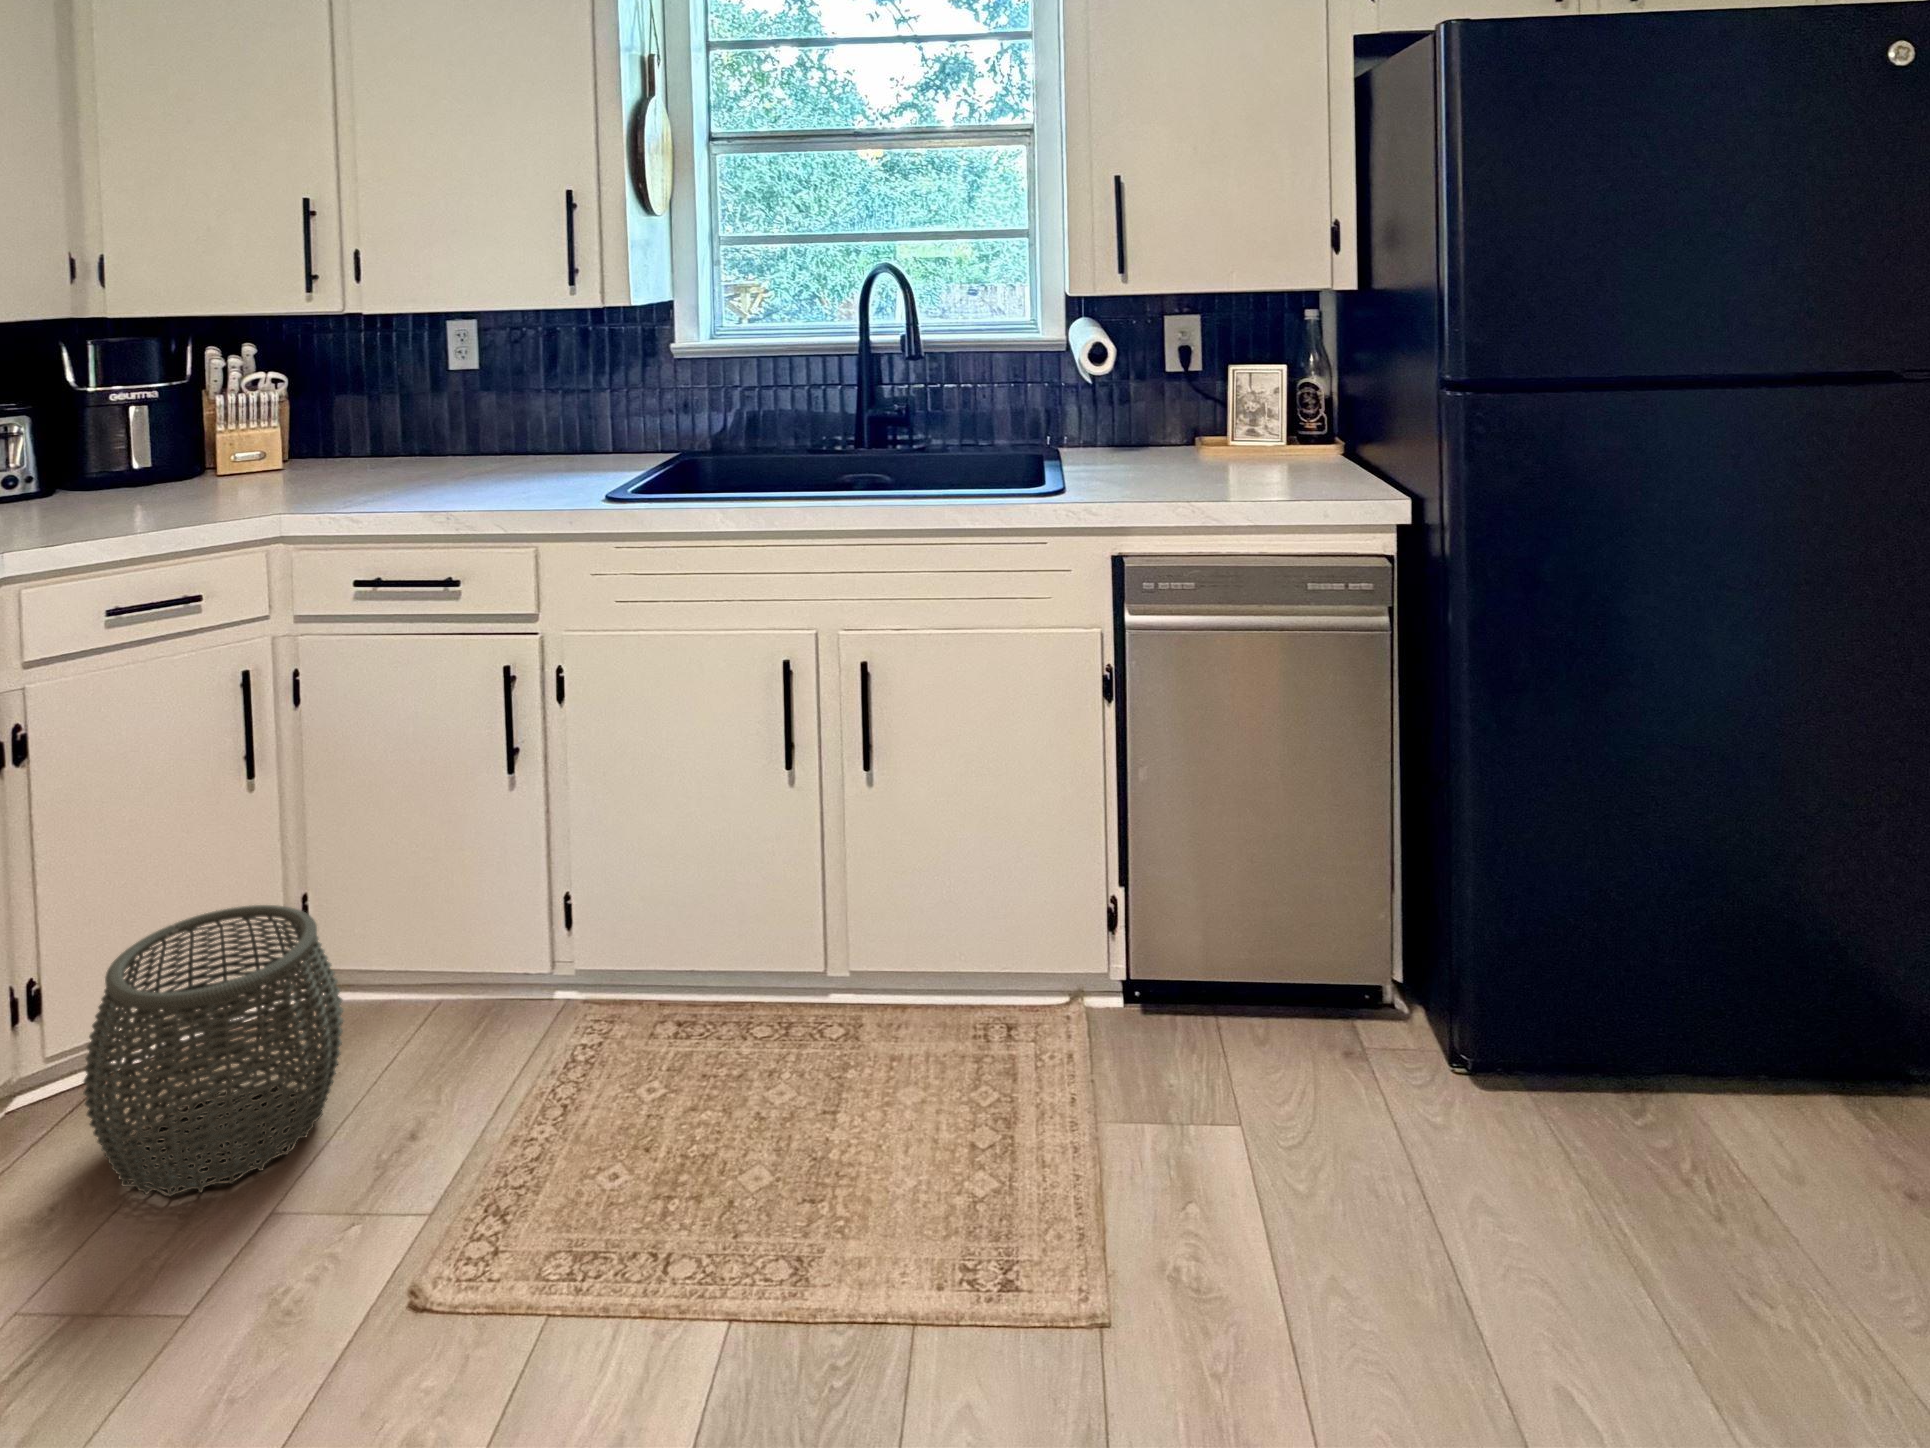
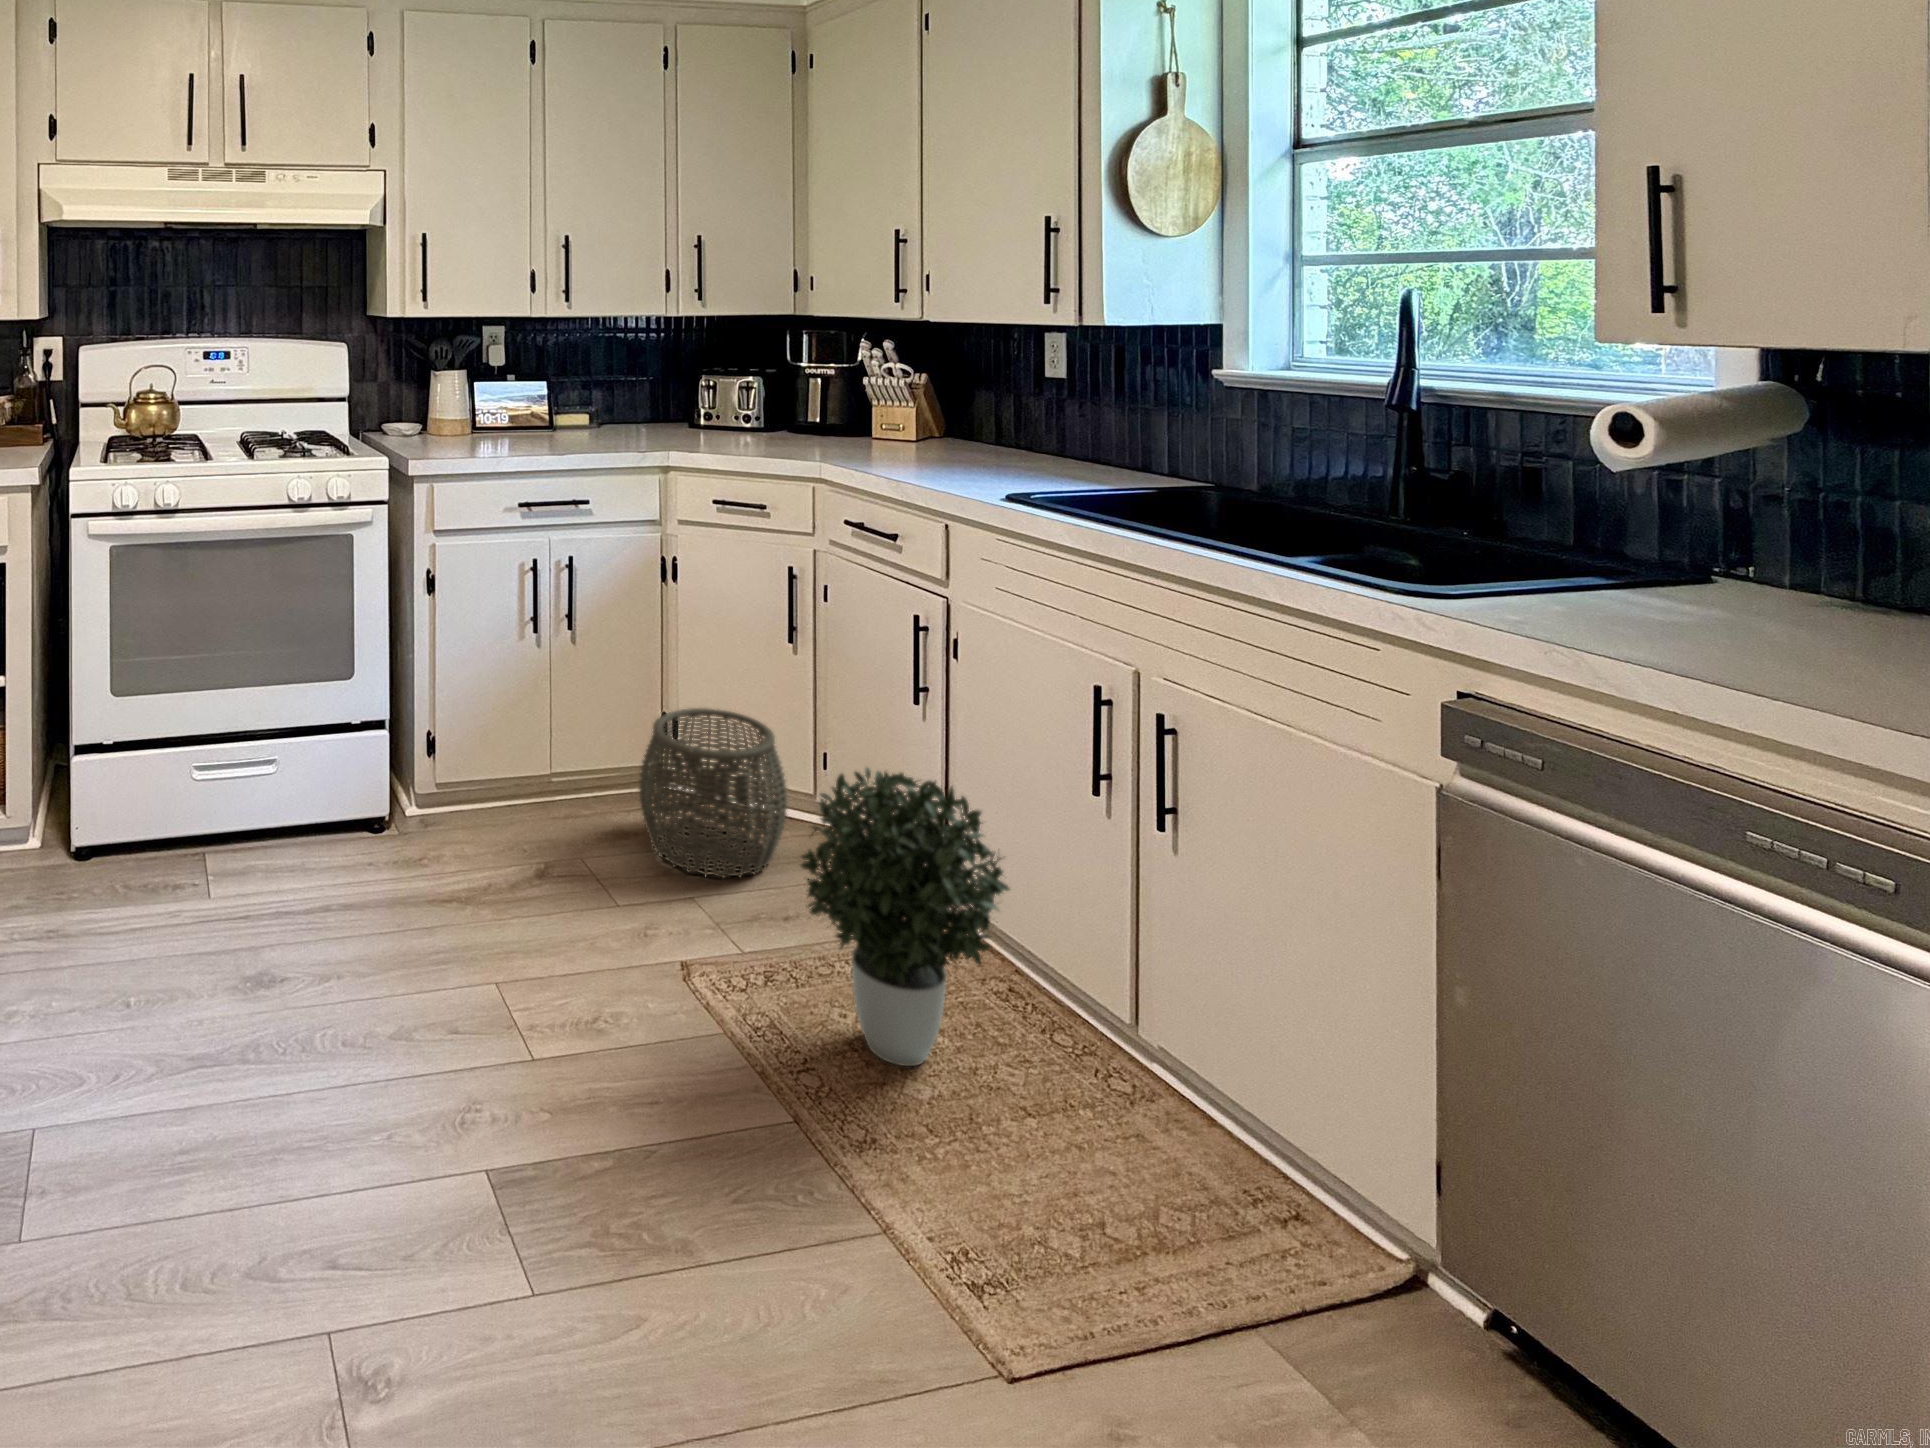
potted plant: none [555,821,805,1188] -> present [801,768,1010,1066]

